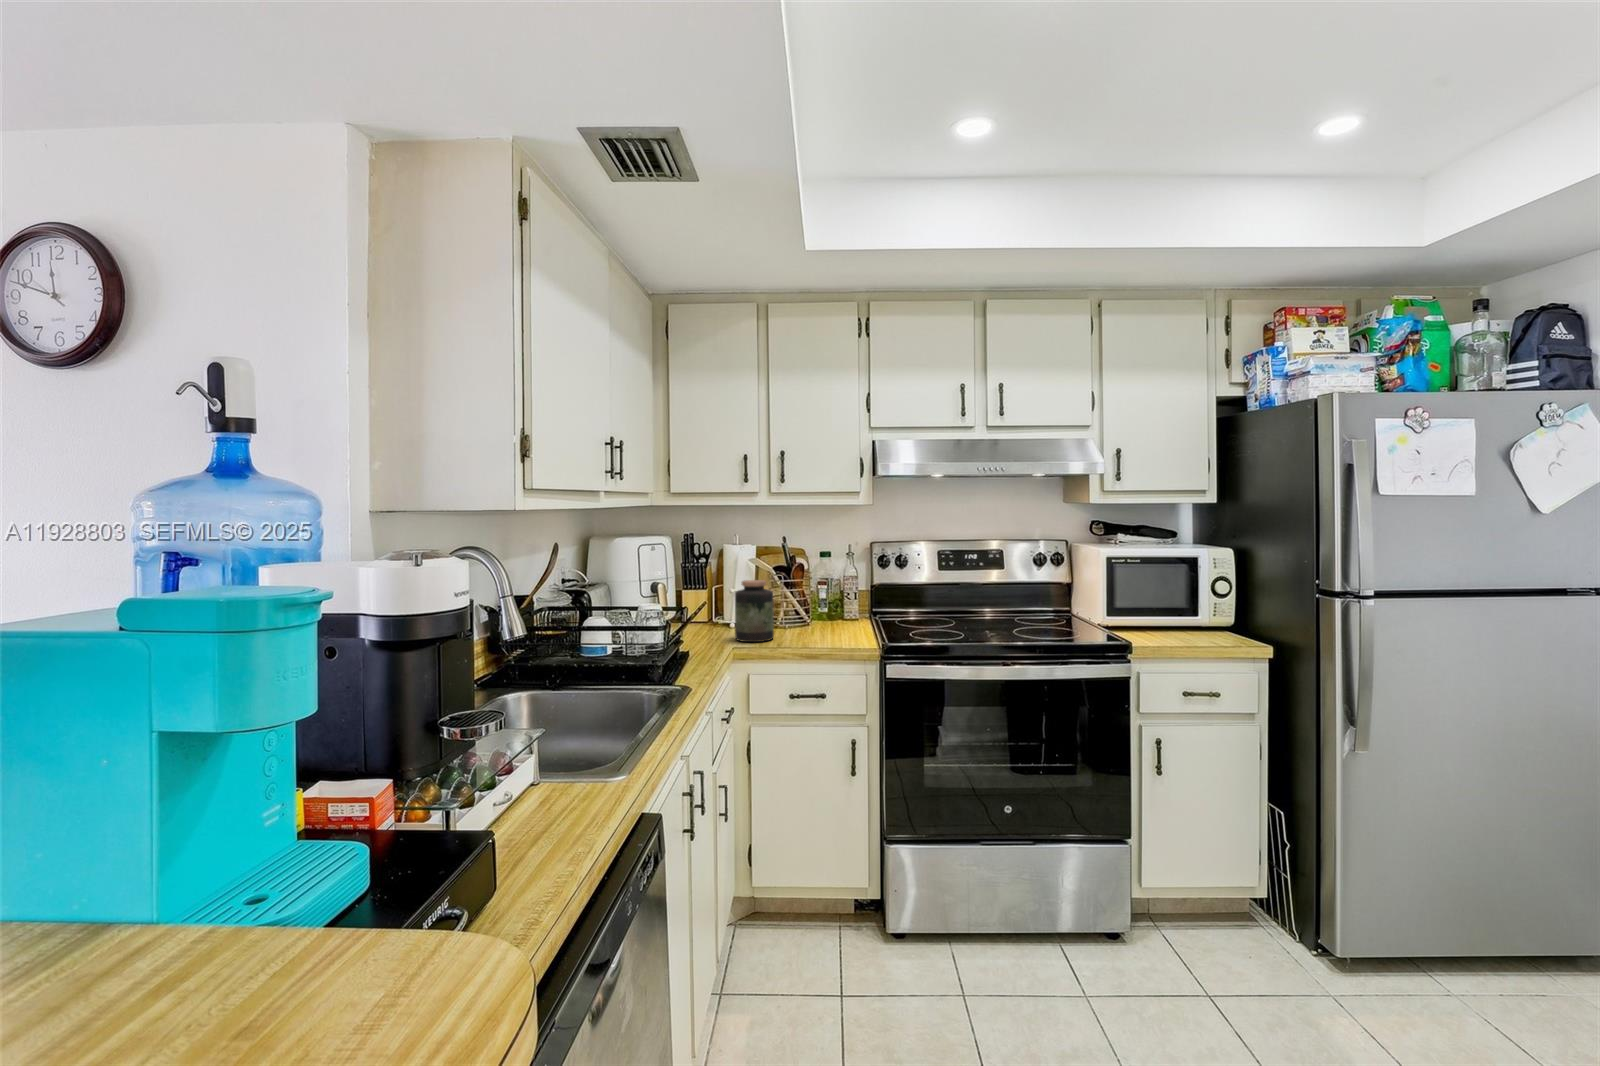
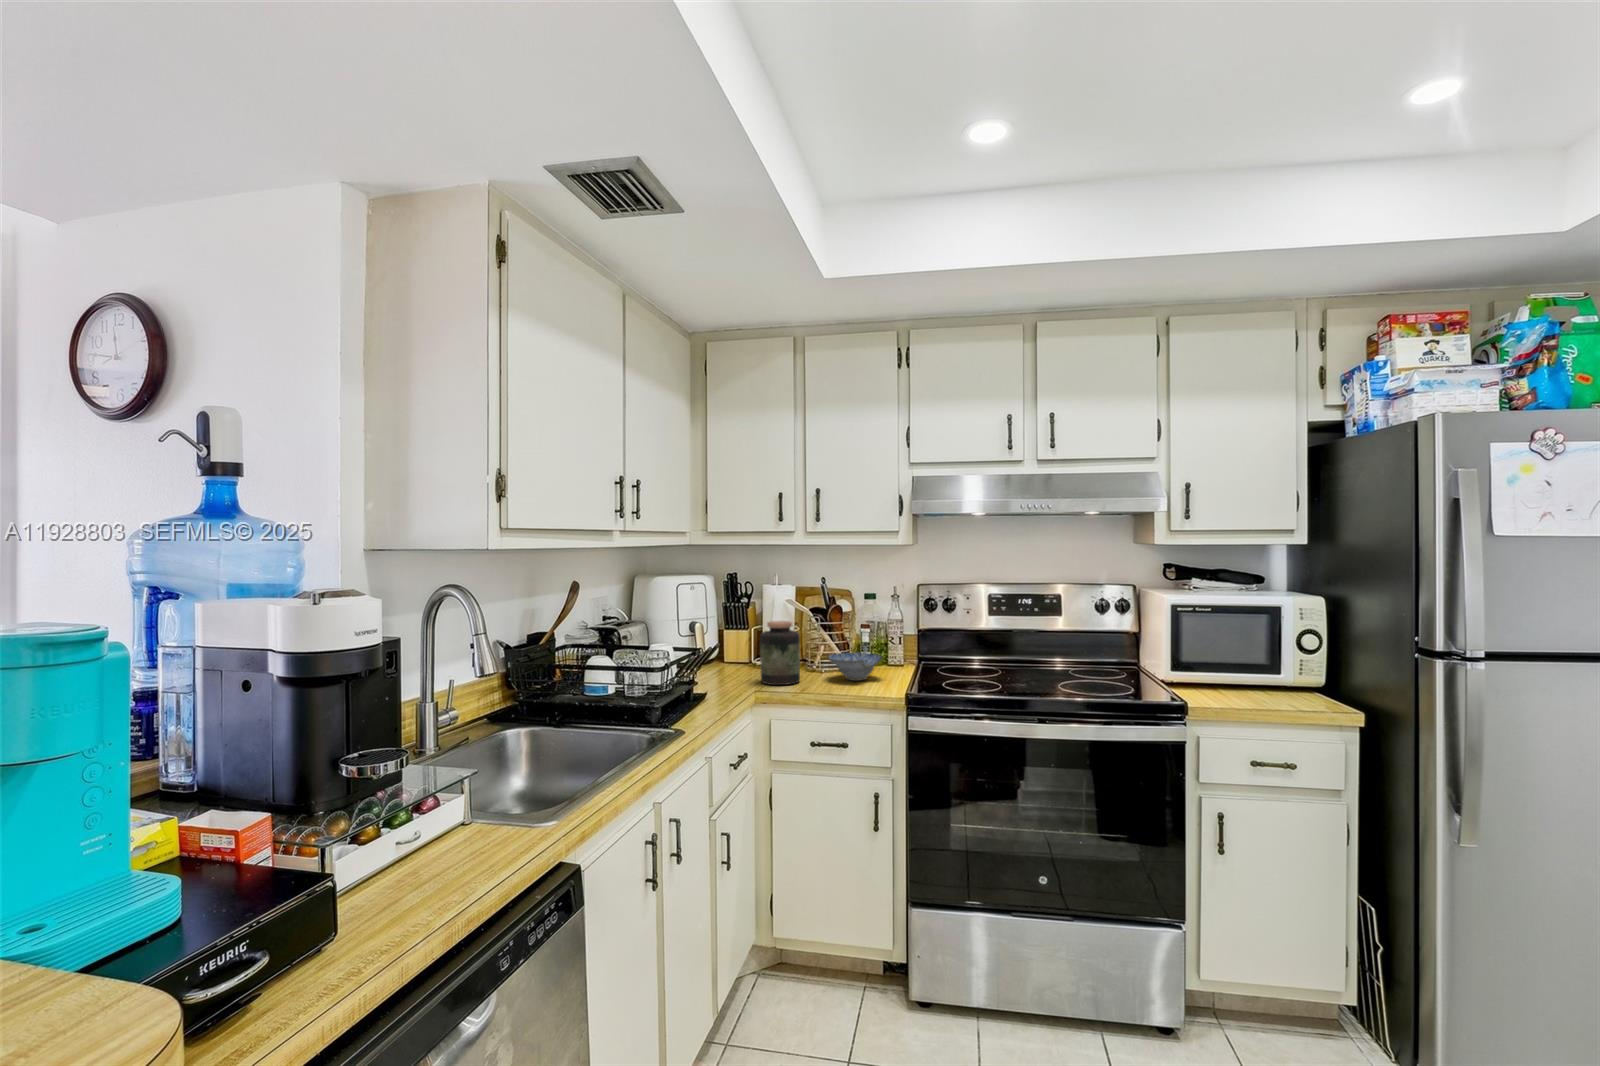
ceramic bowl: none [799,609,851,636] -> present [828,652,883,681]

